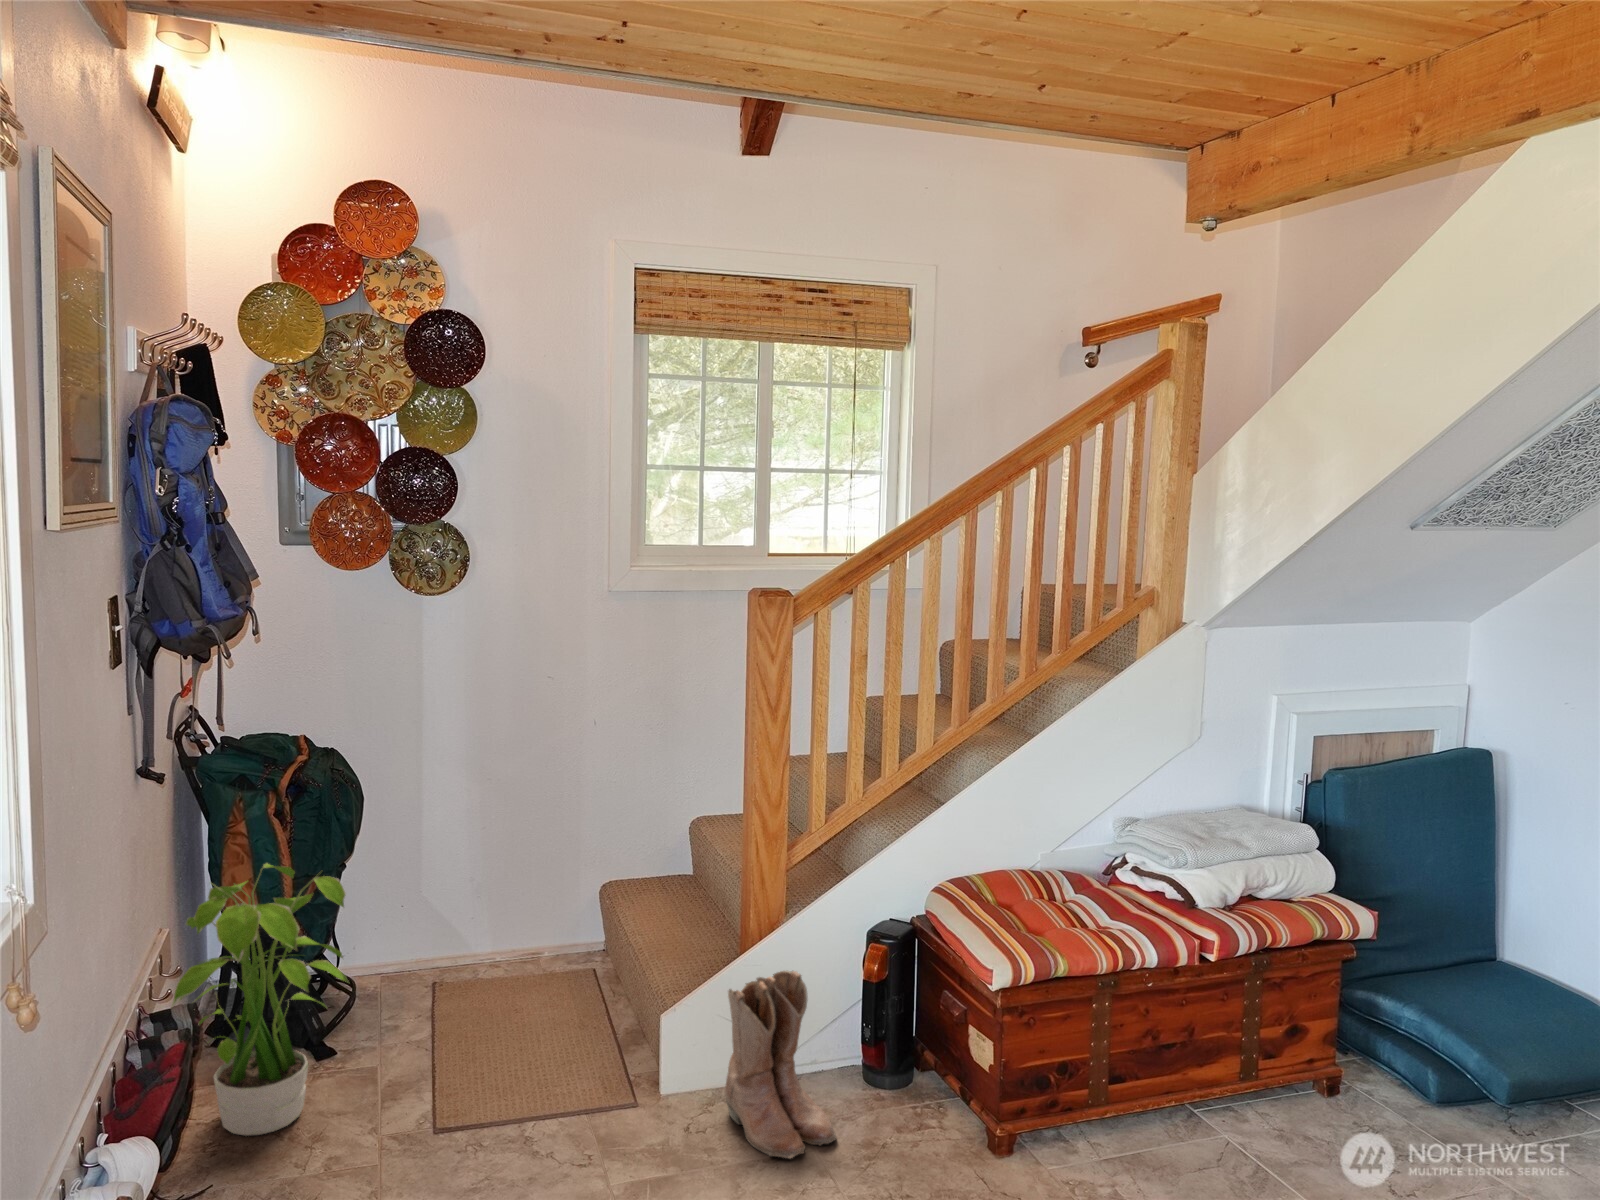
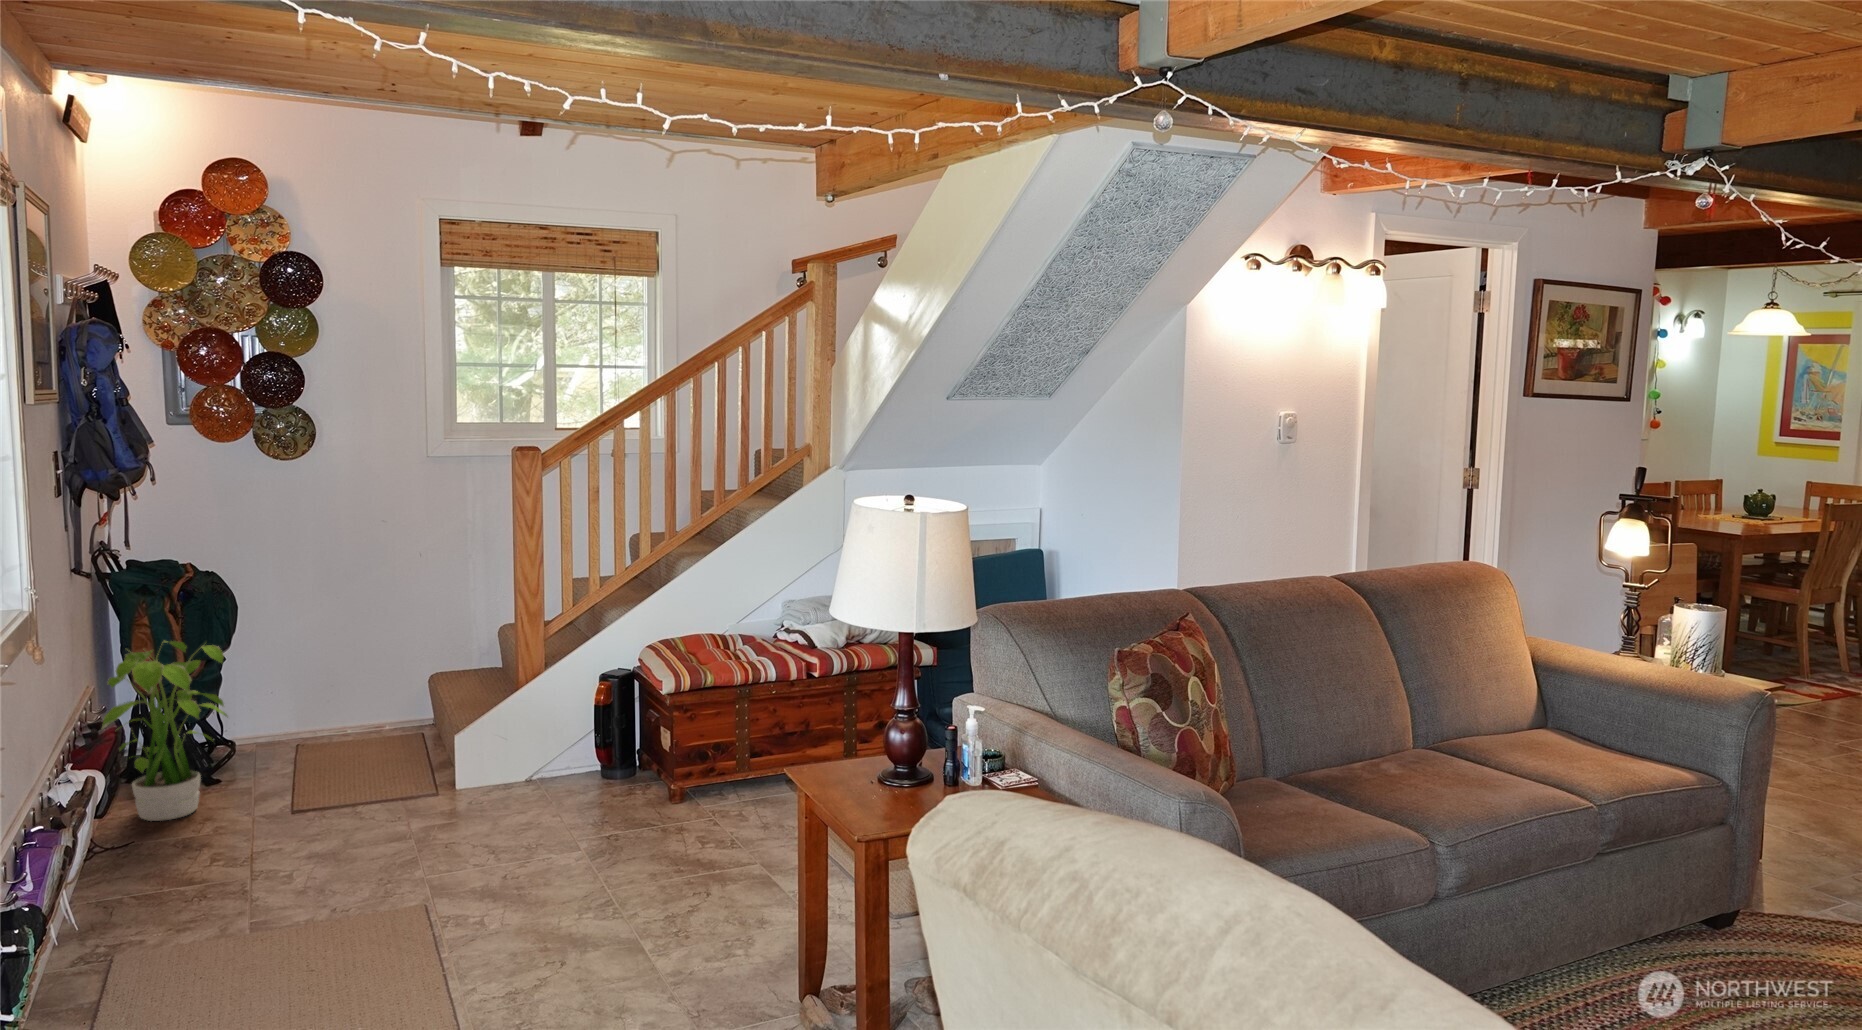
boots: present [725,971,836,1158] -> none [497,699,571,811]

